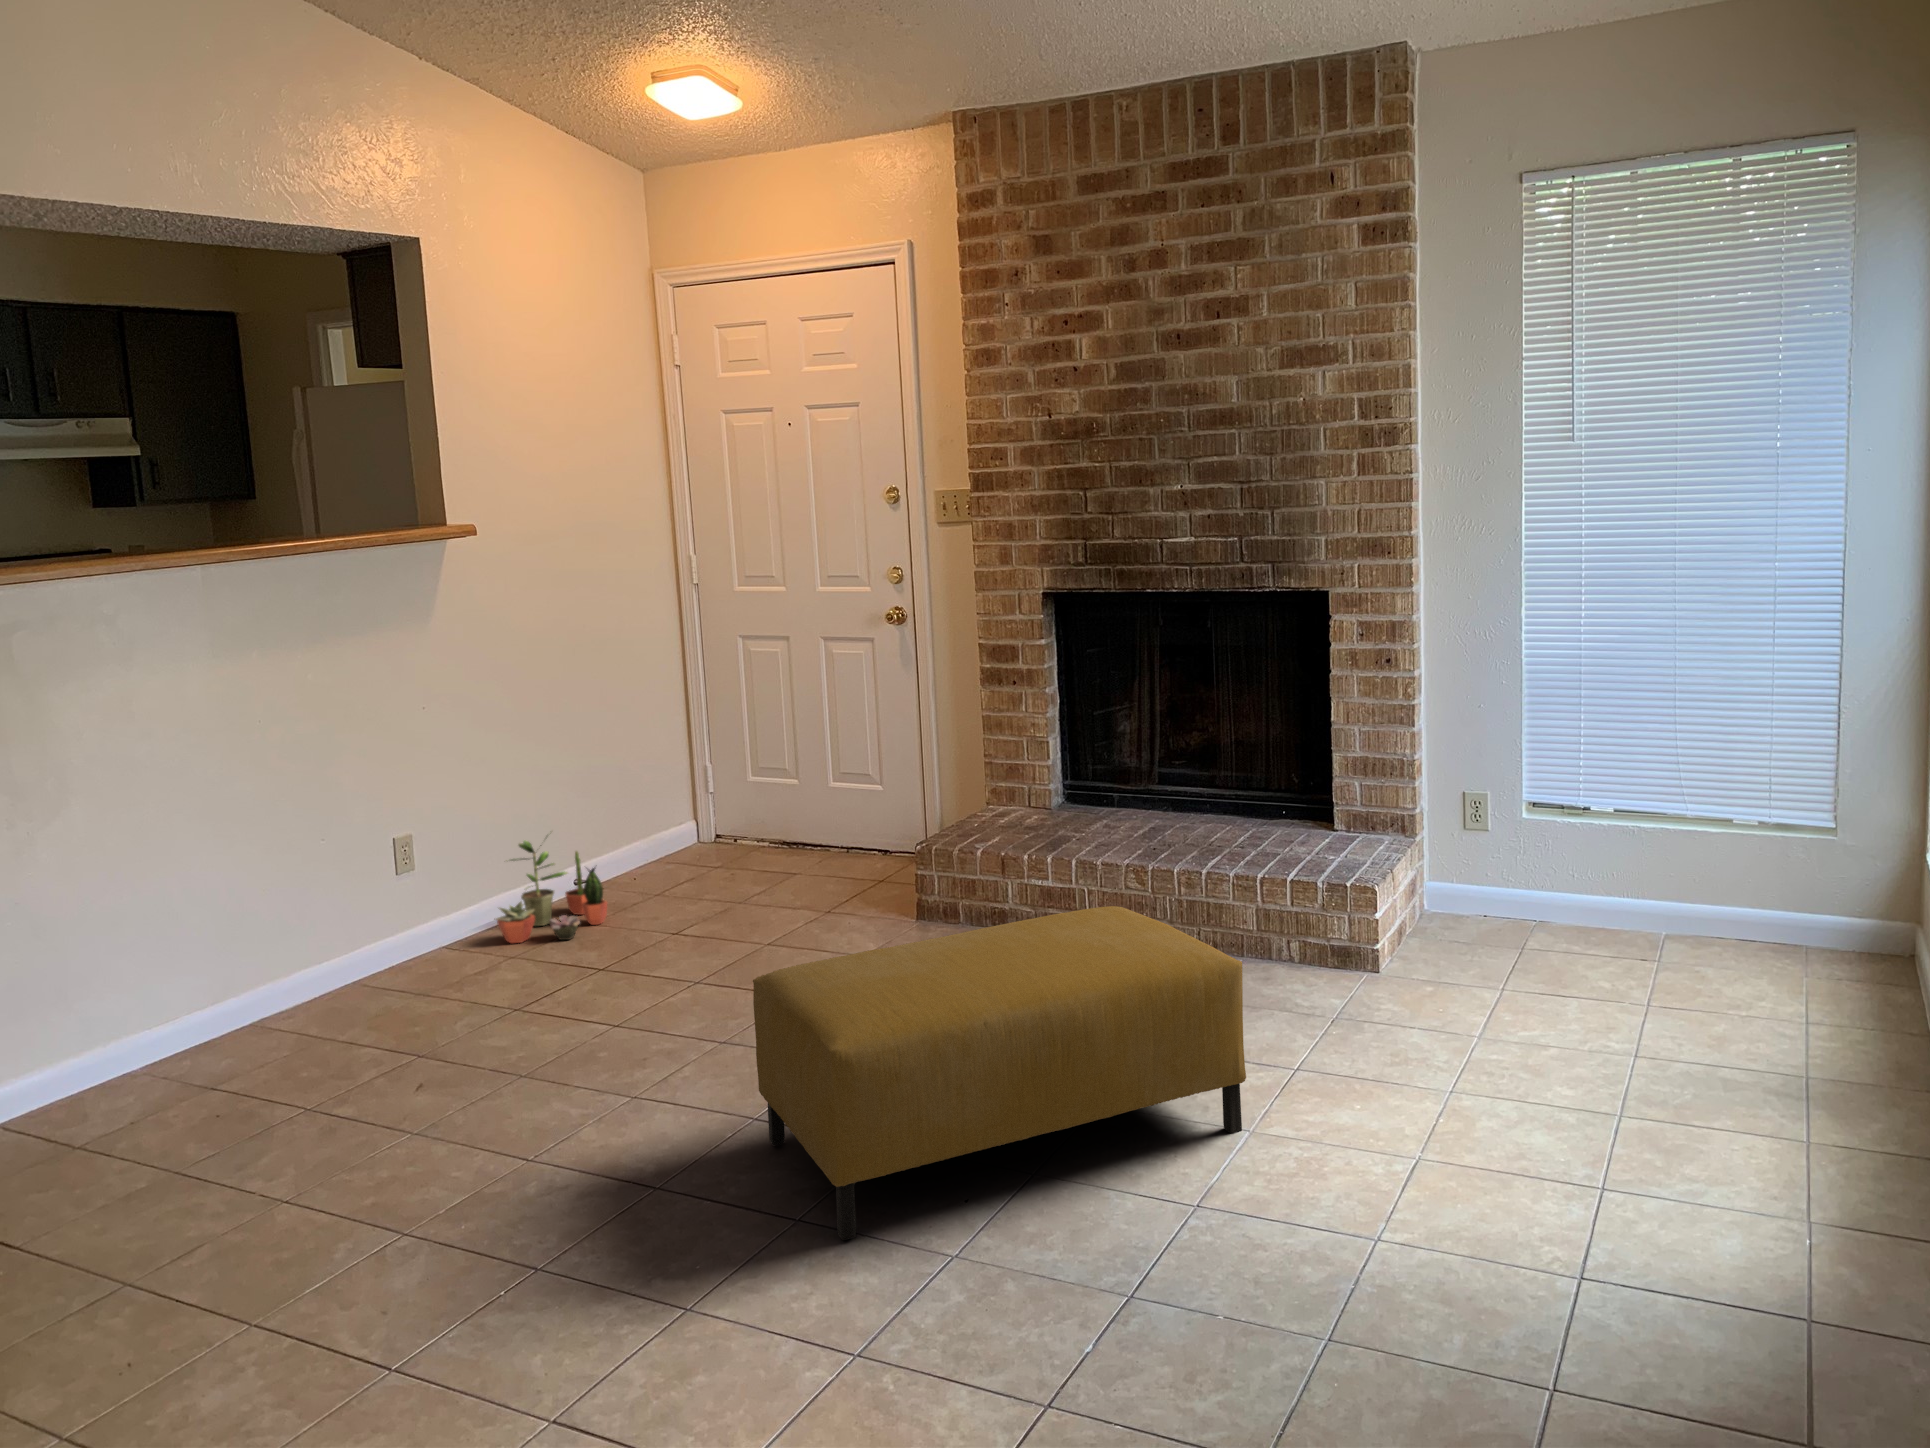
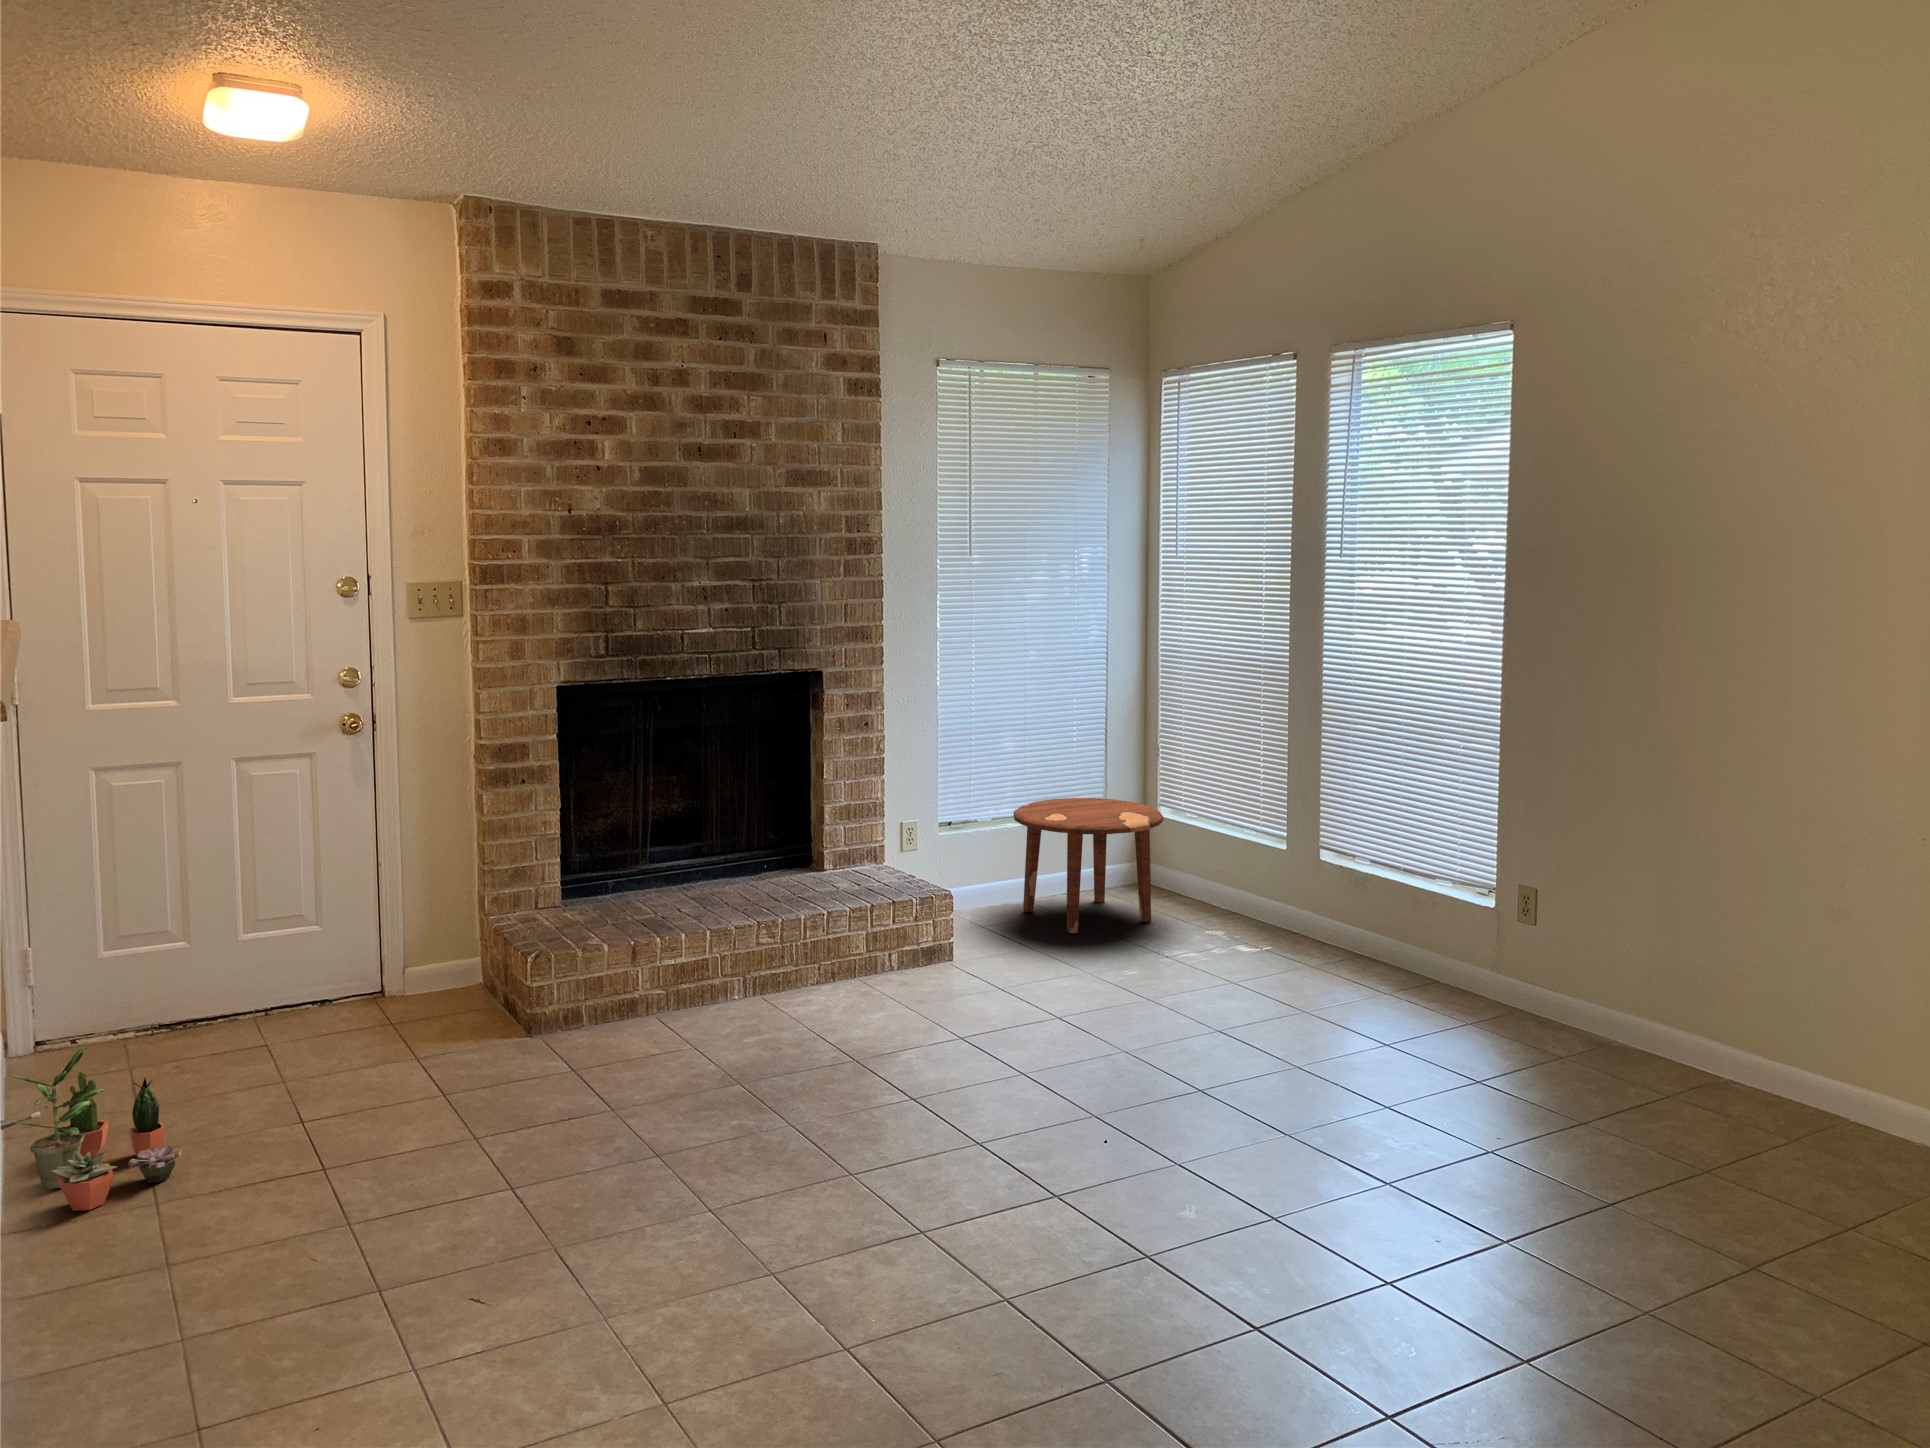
side table: none [1562,794,1811,1003] -> present [1013,798,1164,933]
ottoman: present [753,906,1246,1240] -> none [886,932,1117,1208]

